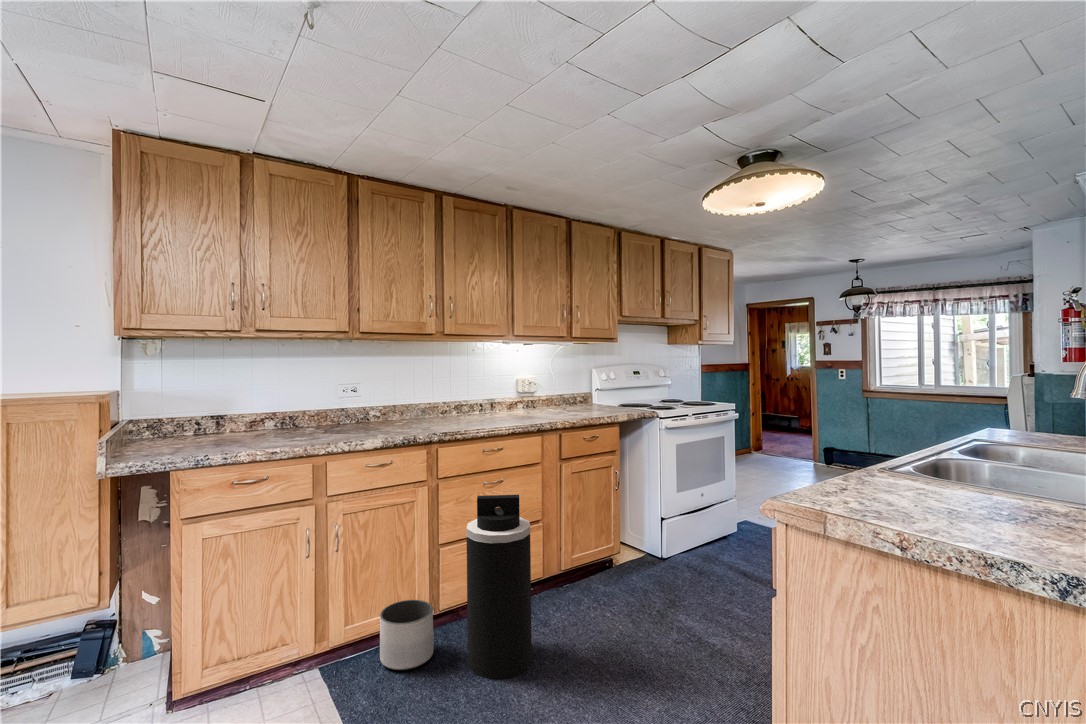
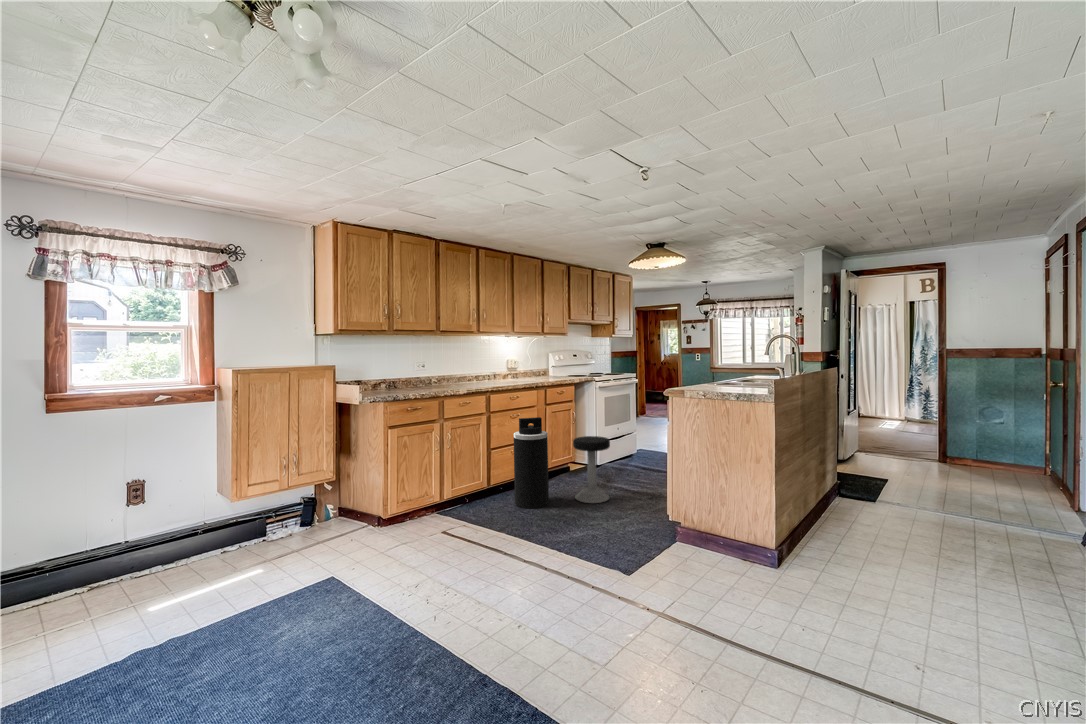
stool: none [583,531,656,678] -> present [573,436,610,503]
planter: present [380,600,434,670] -> none [468,478,496,510]

